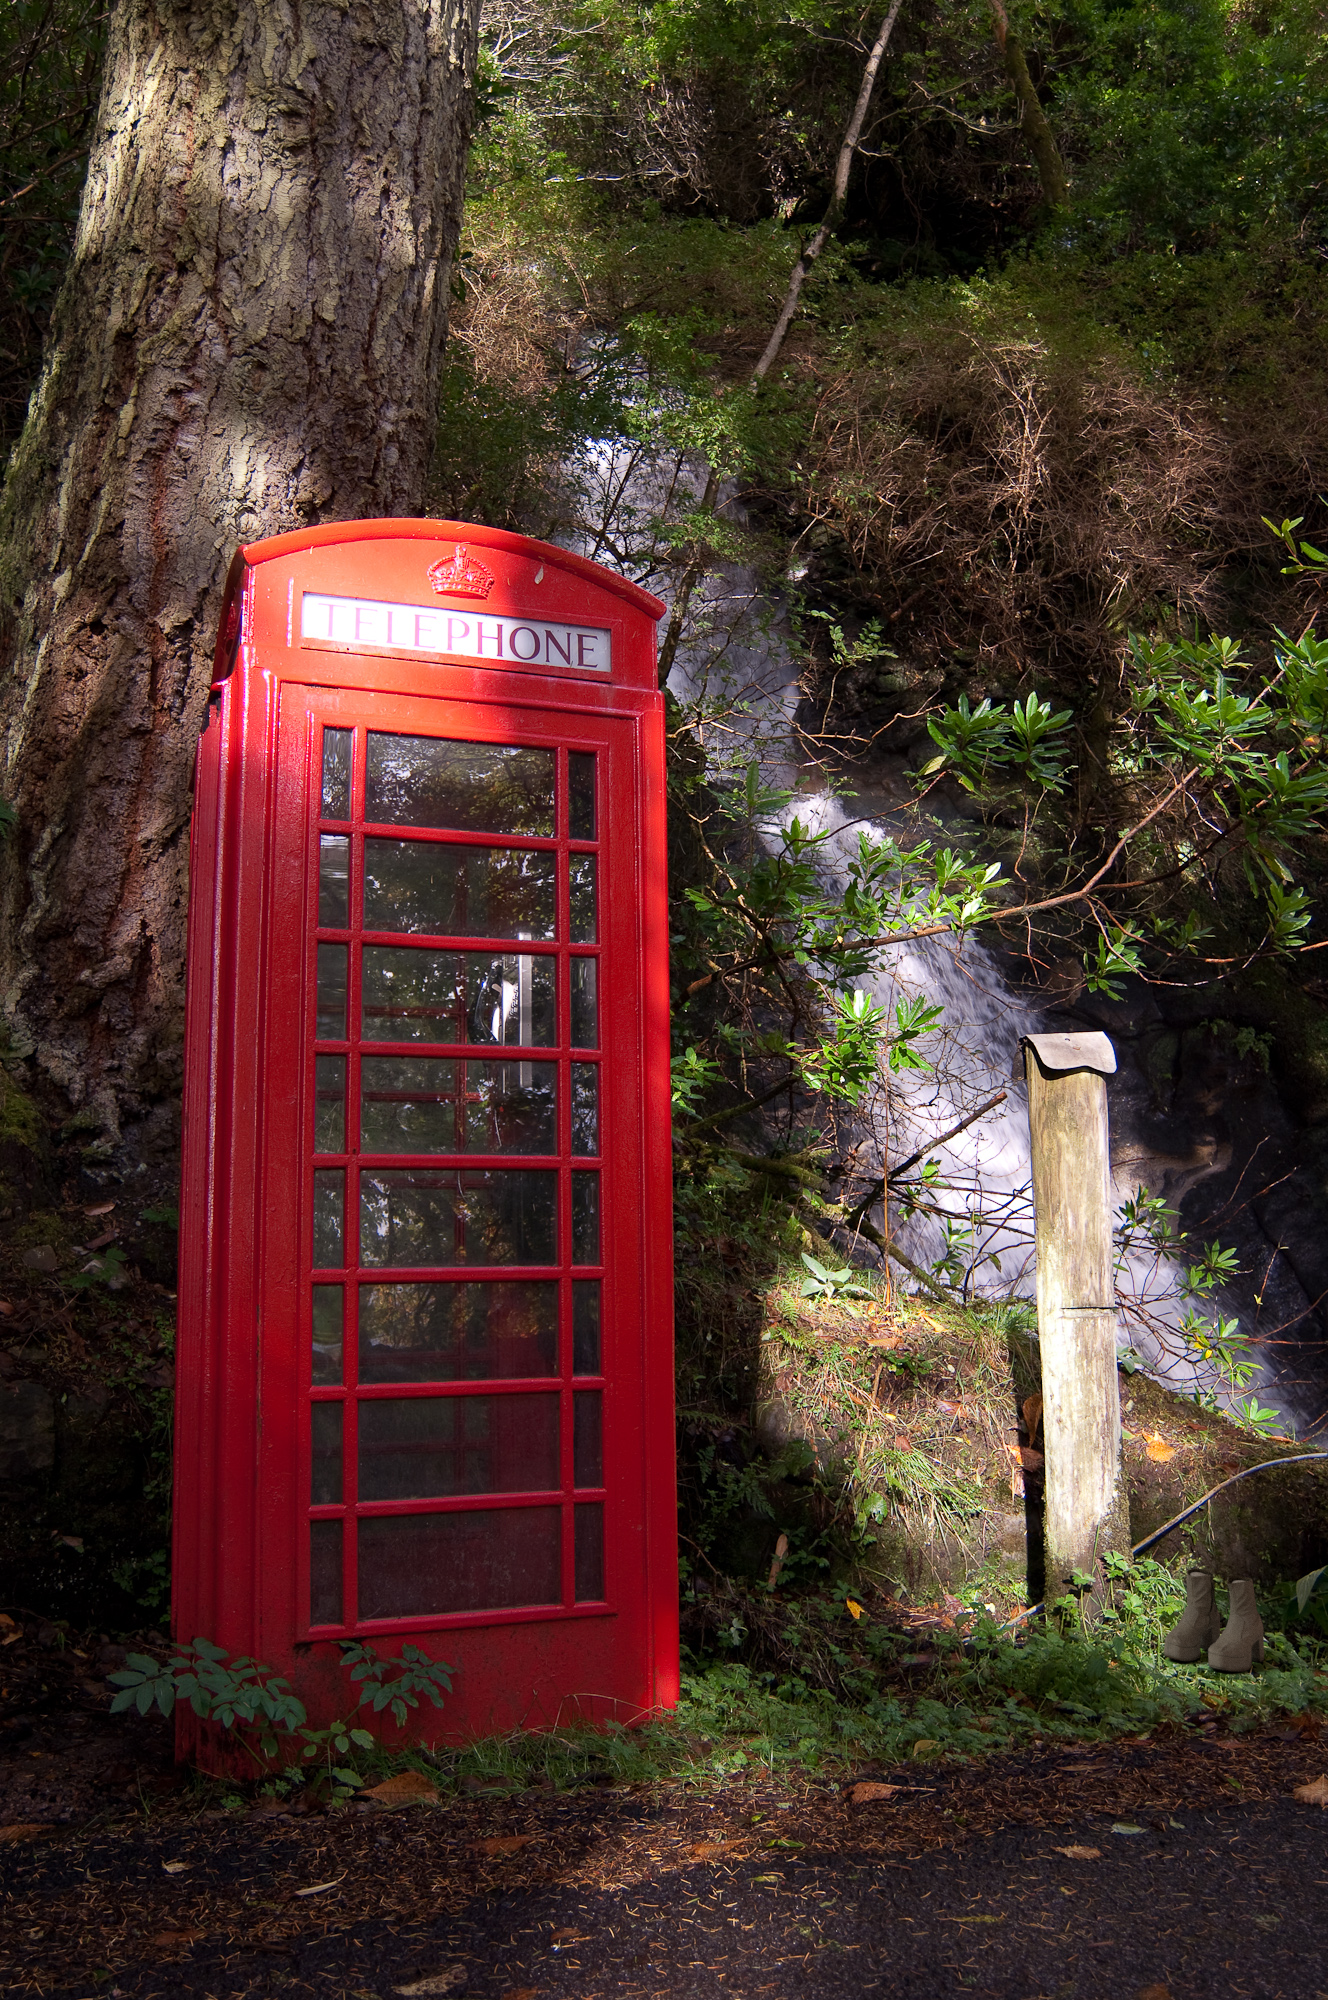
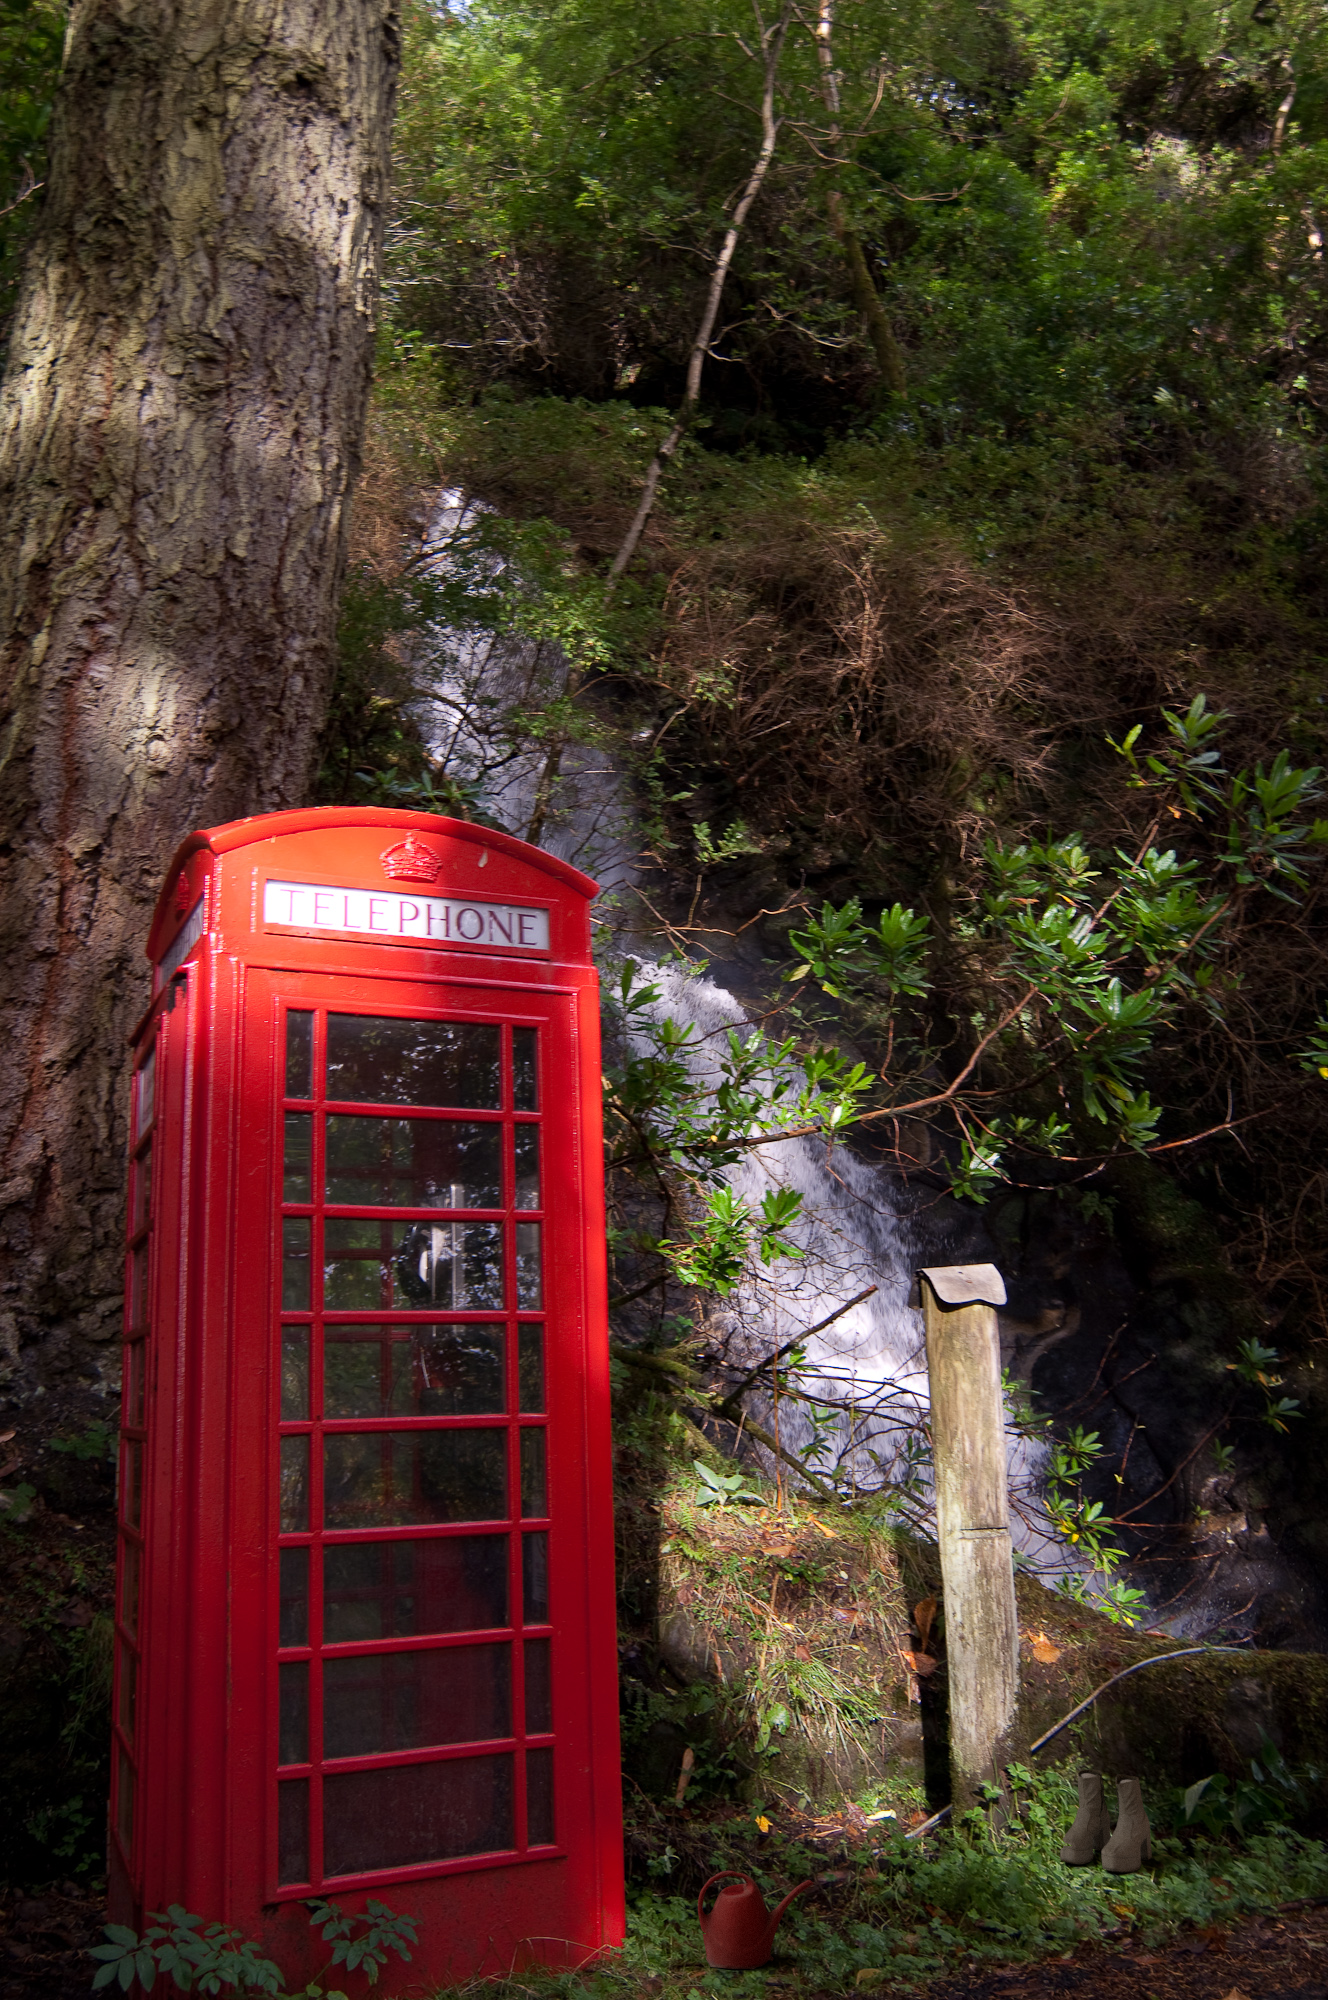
watering can: none [768,1636,890,1733] -> present [698,1871,814,1969]

